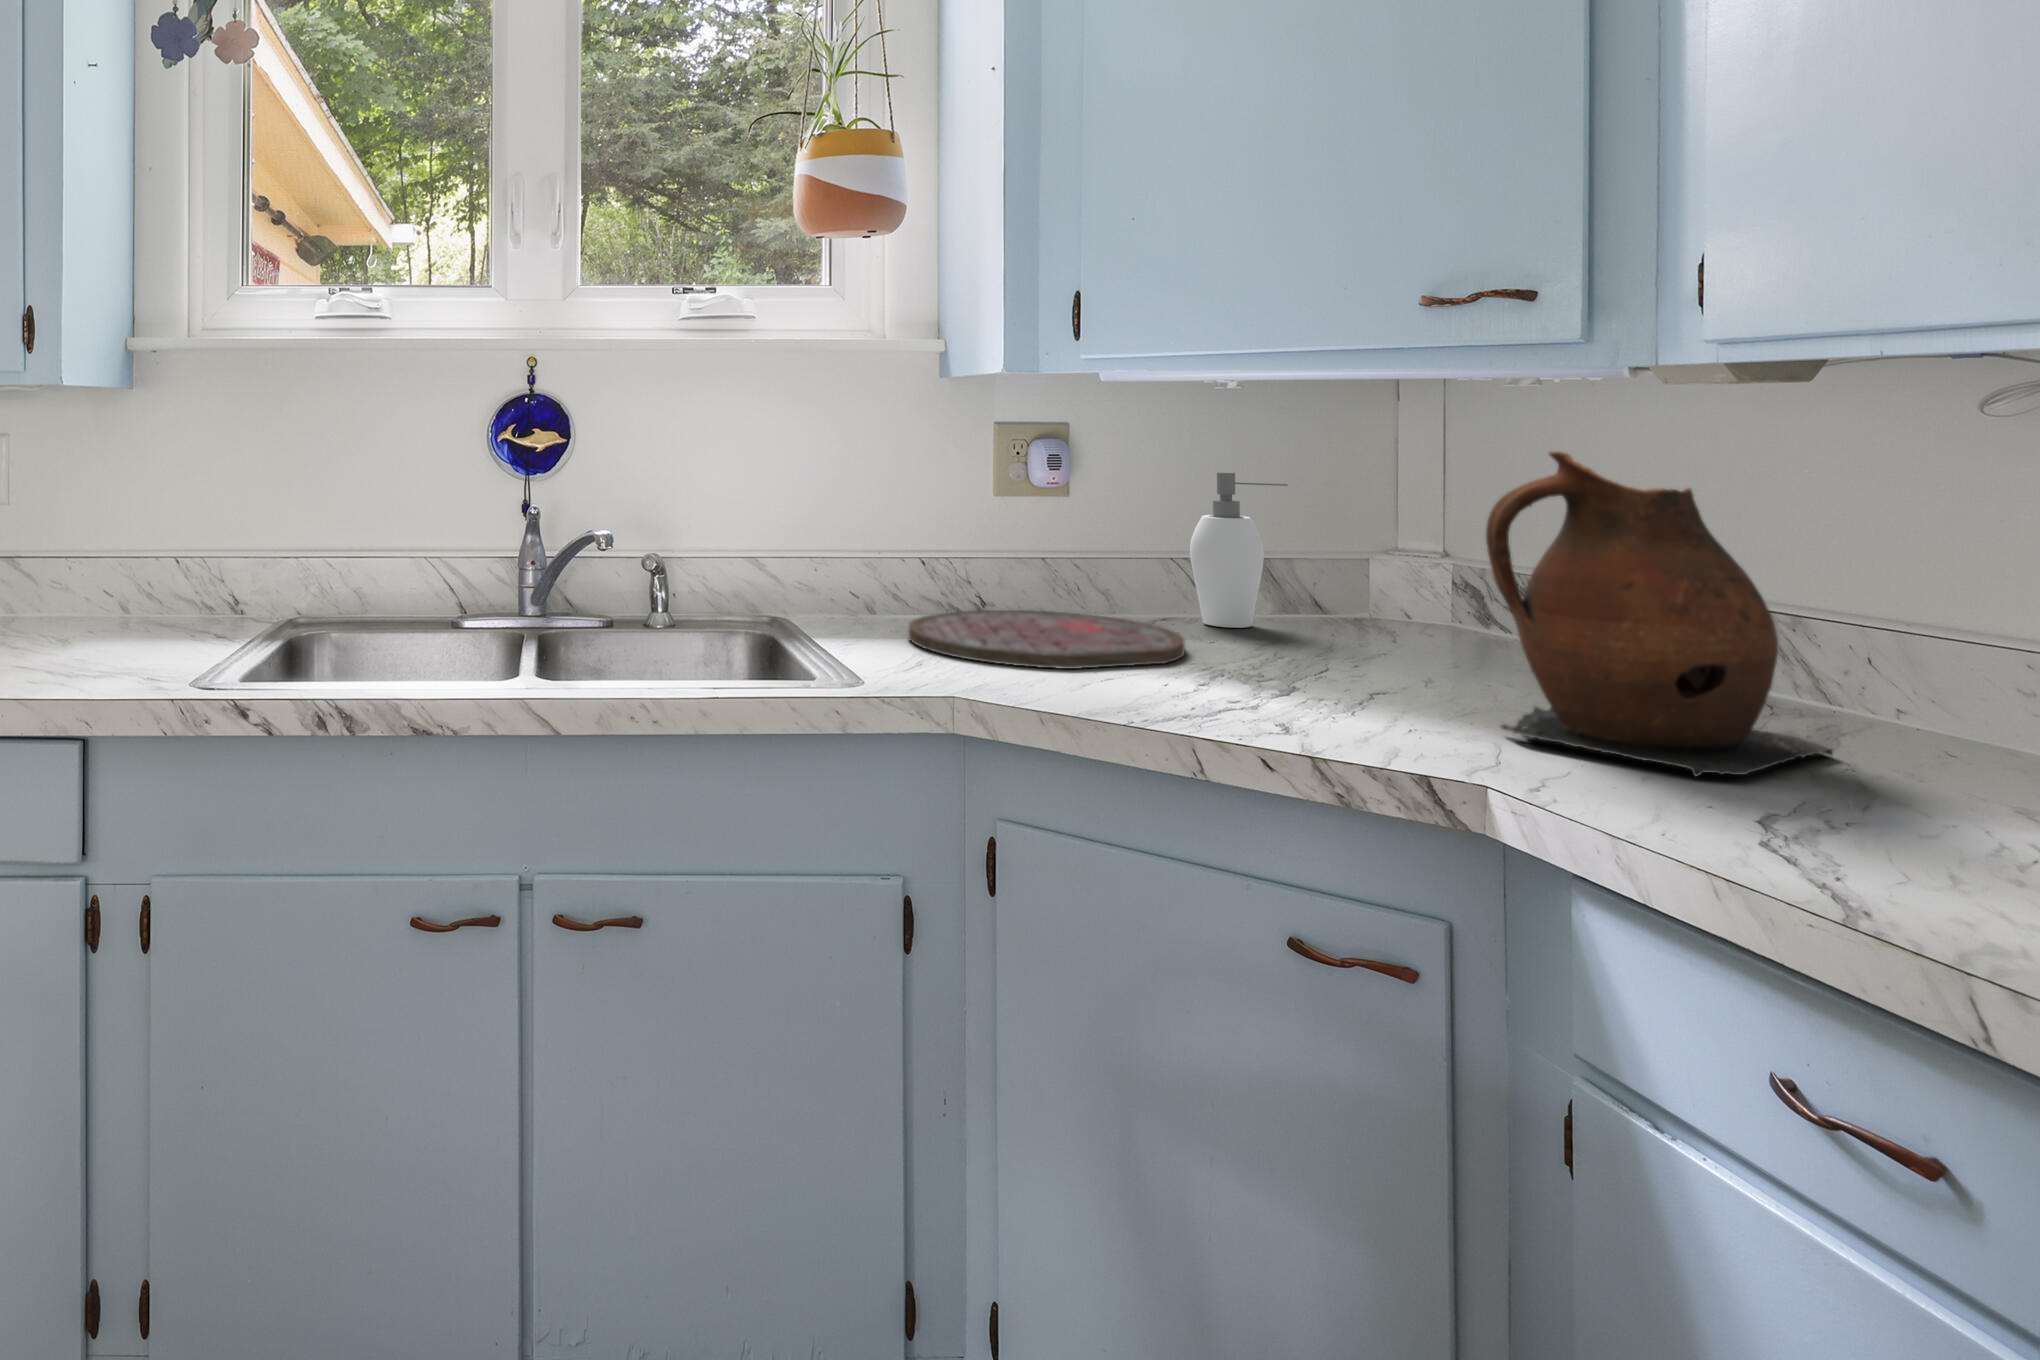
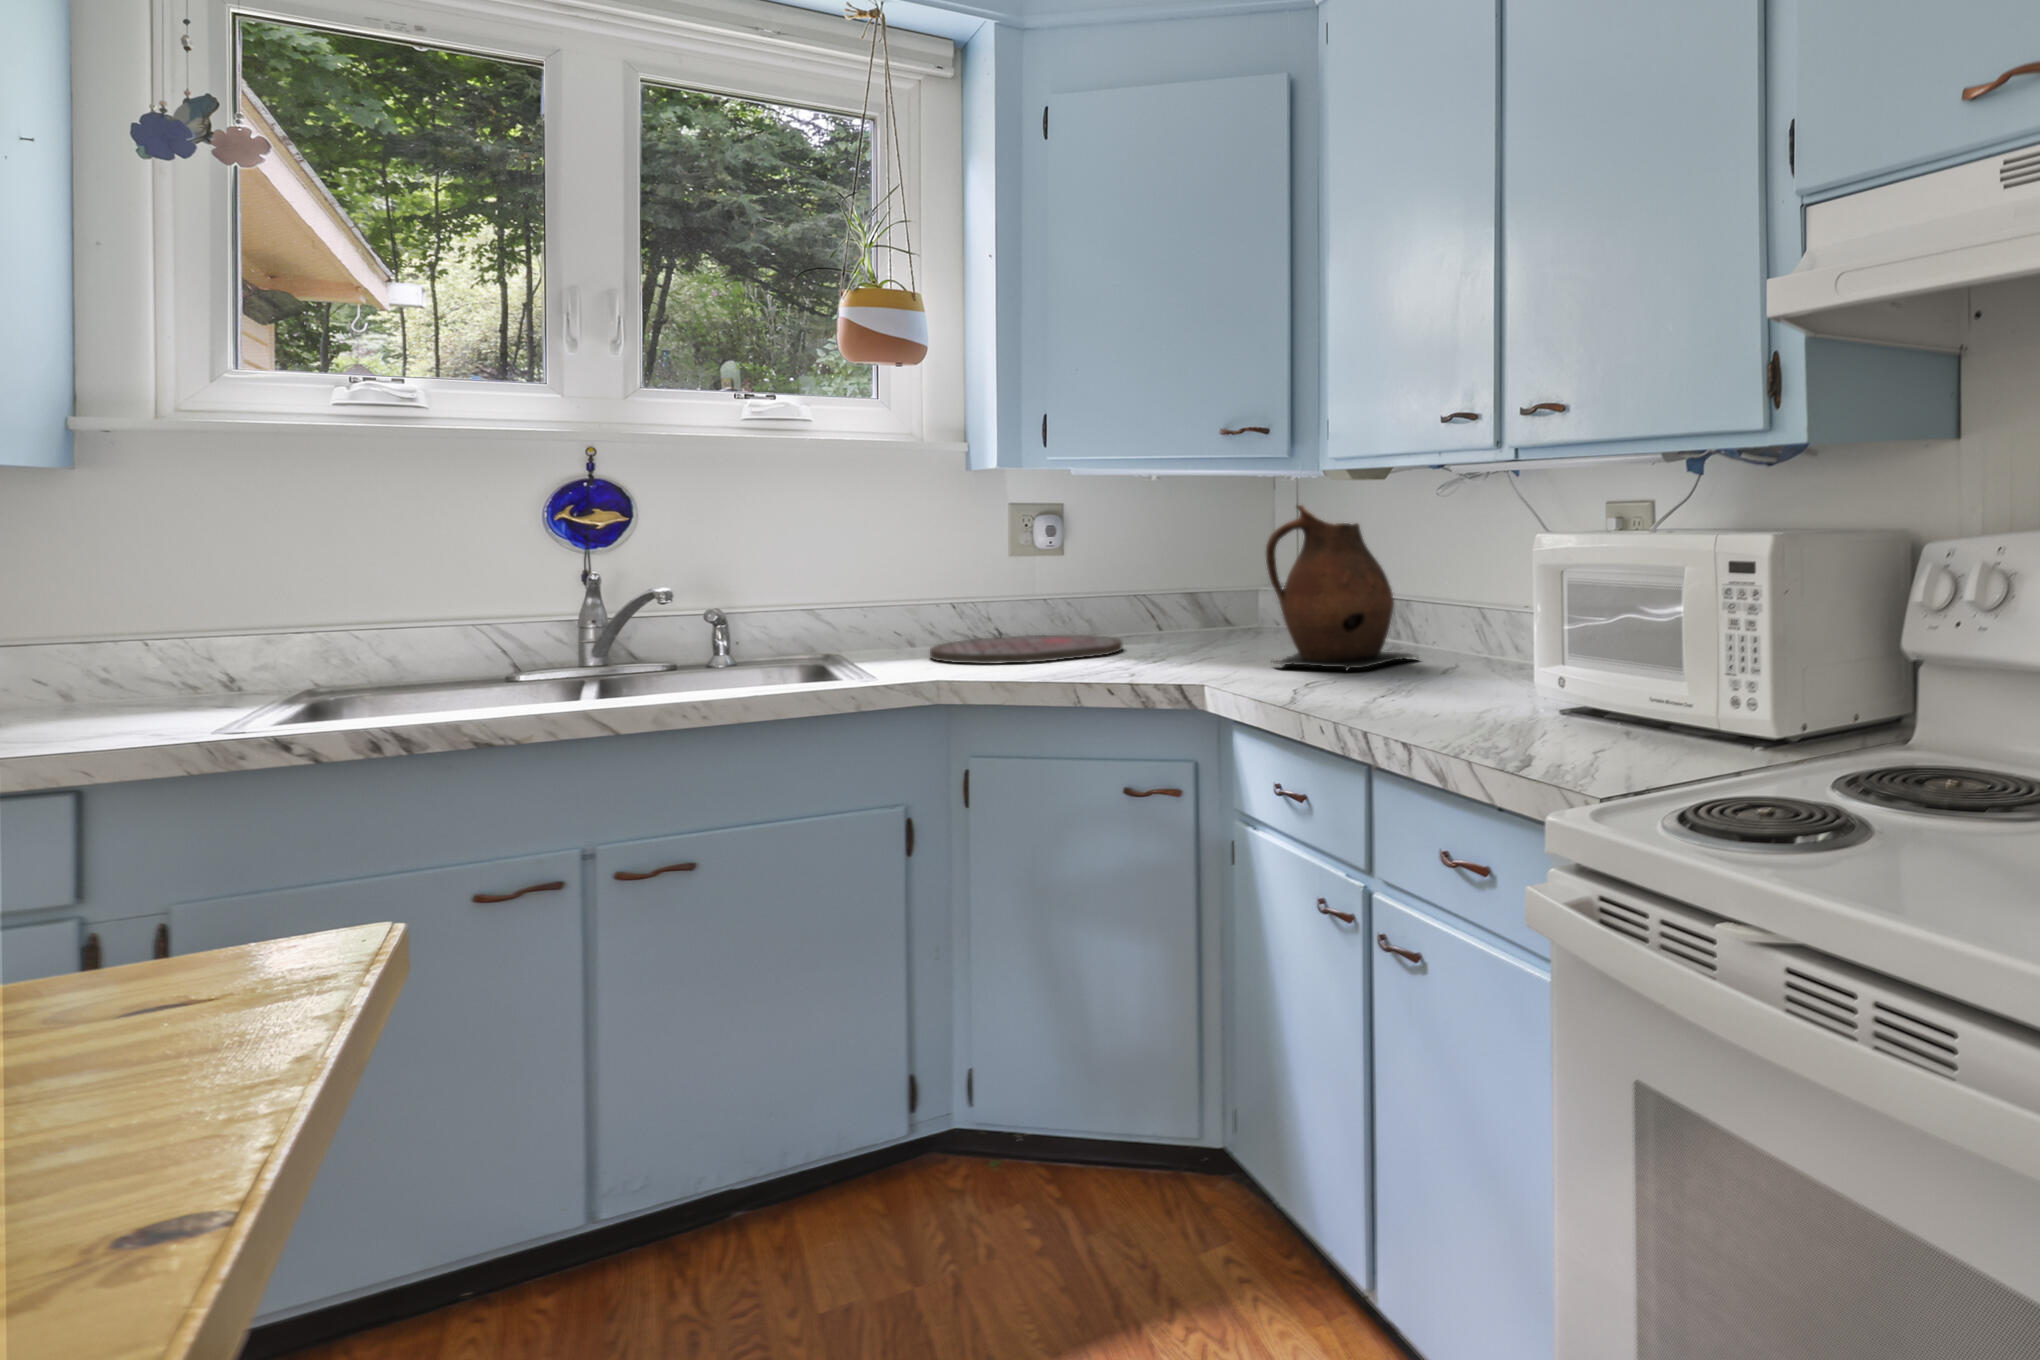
soap dispenser: present [1190,472,1287,628] -> none [1138,535,1198,637]

